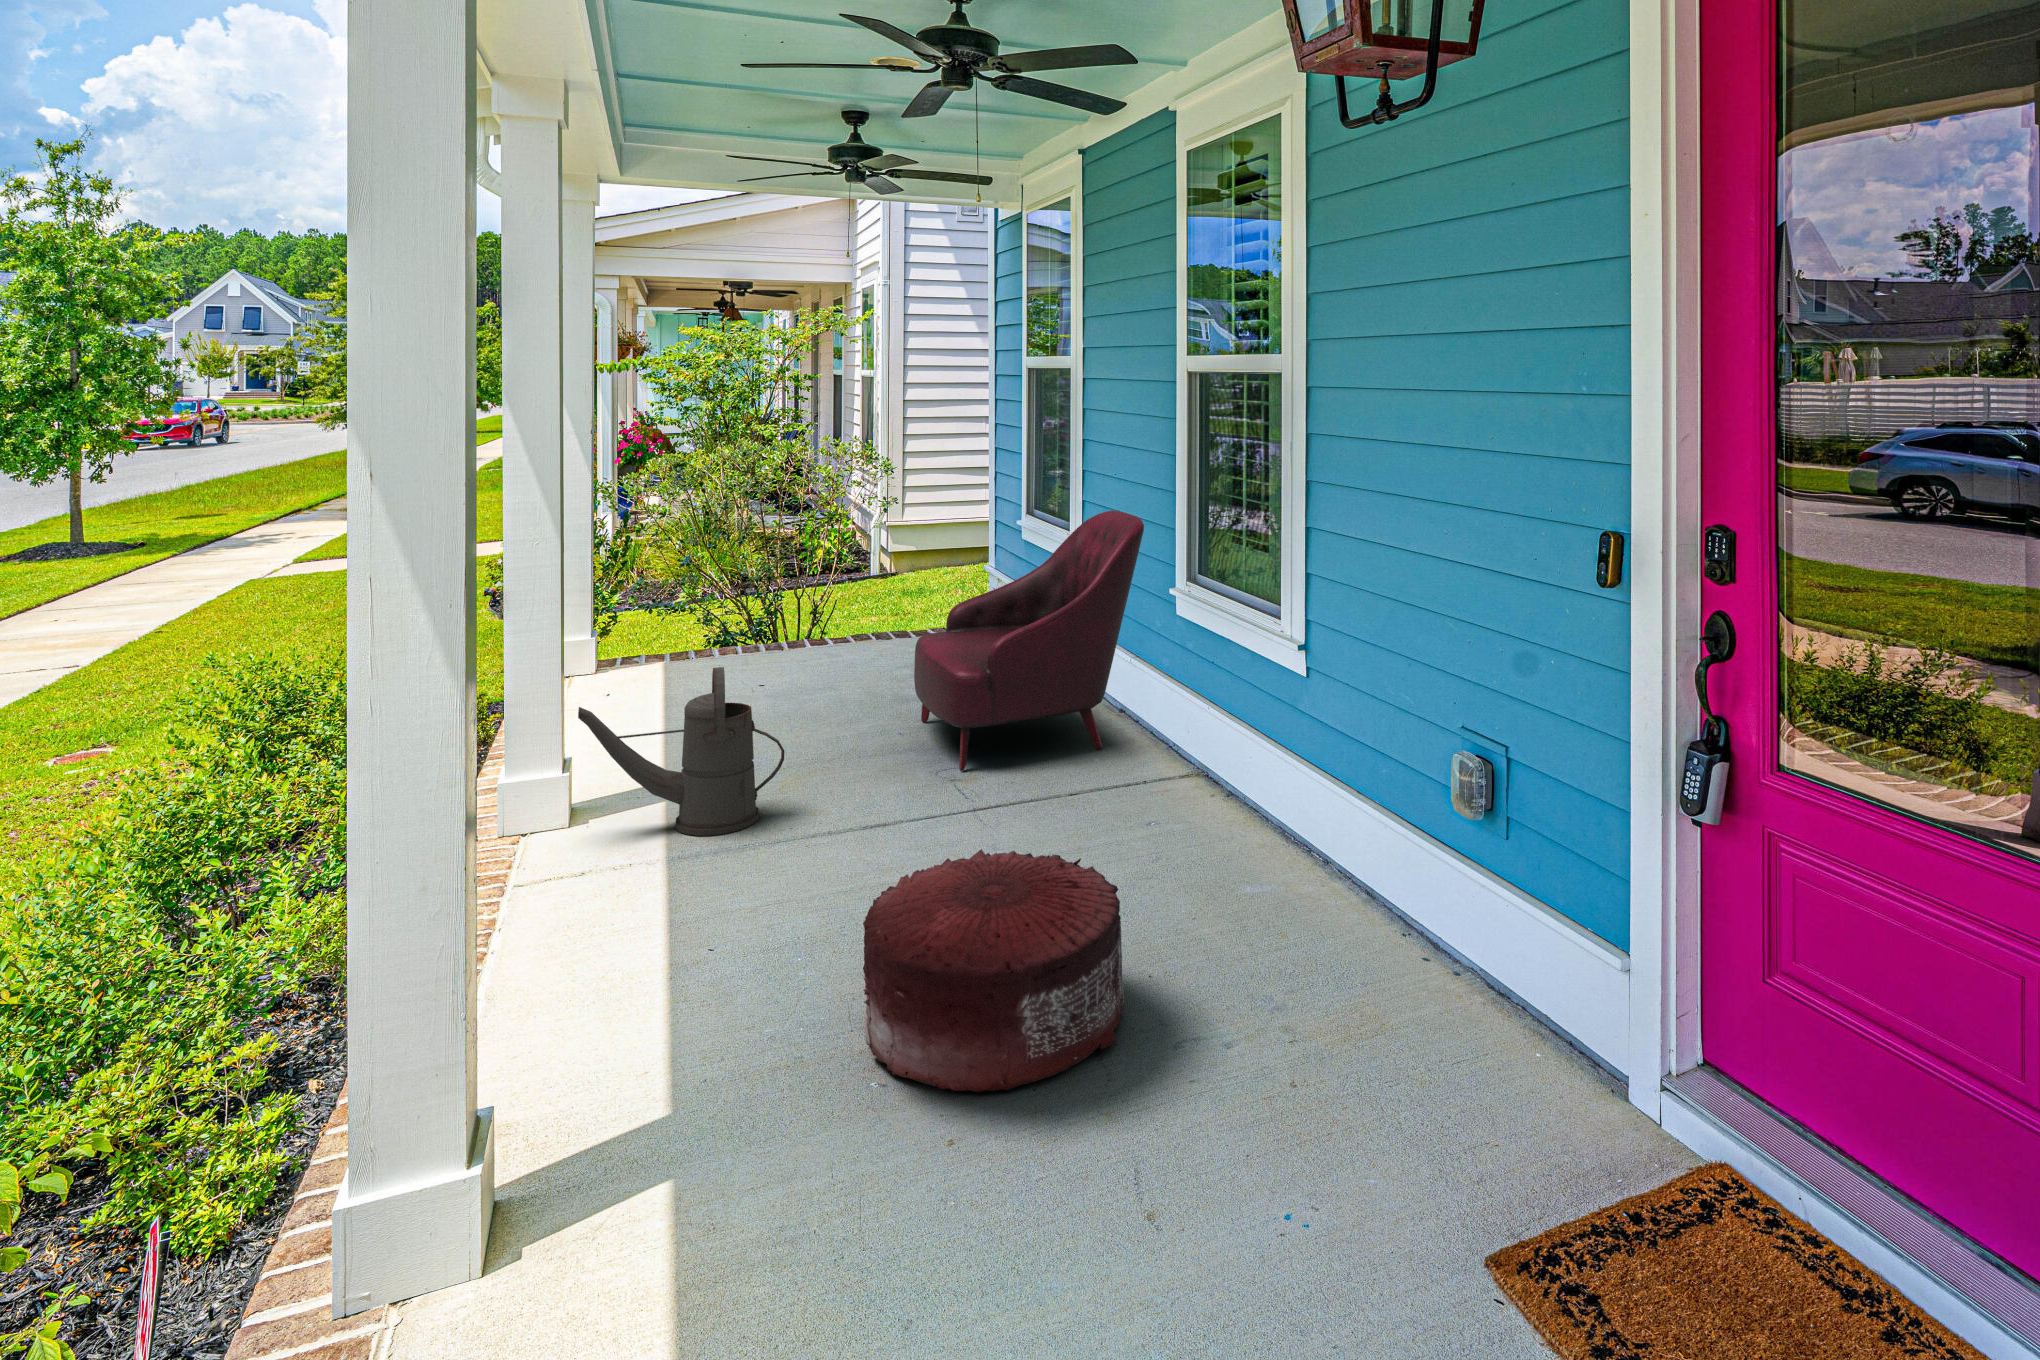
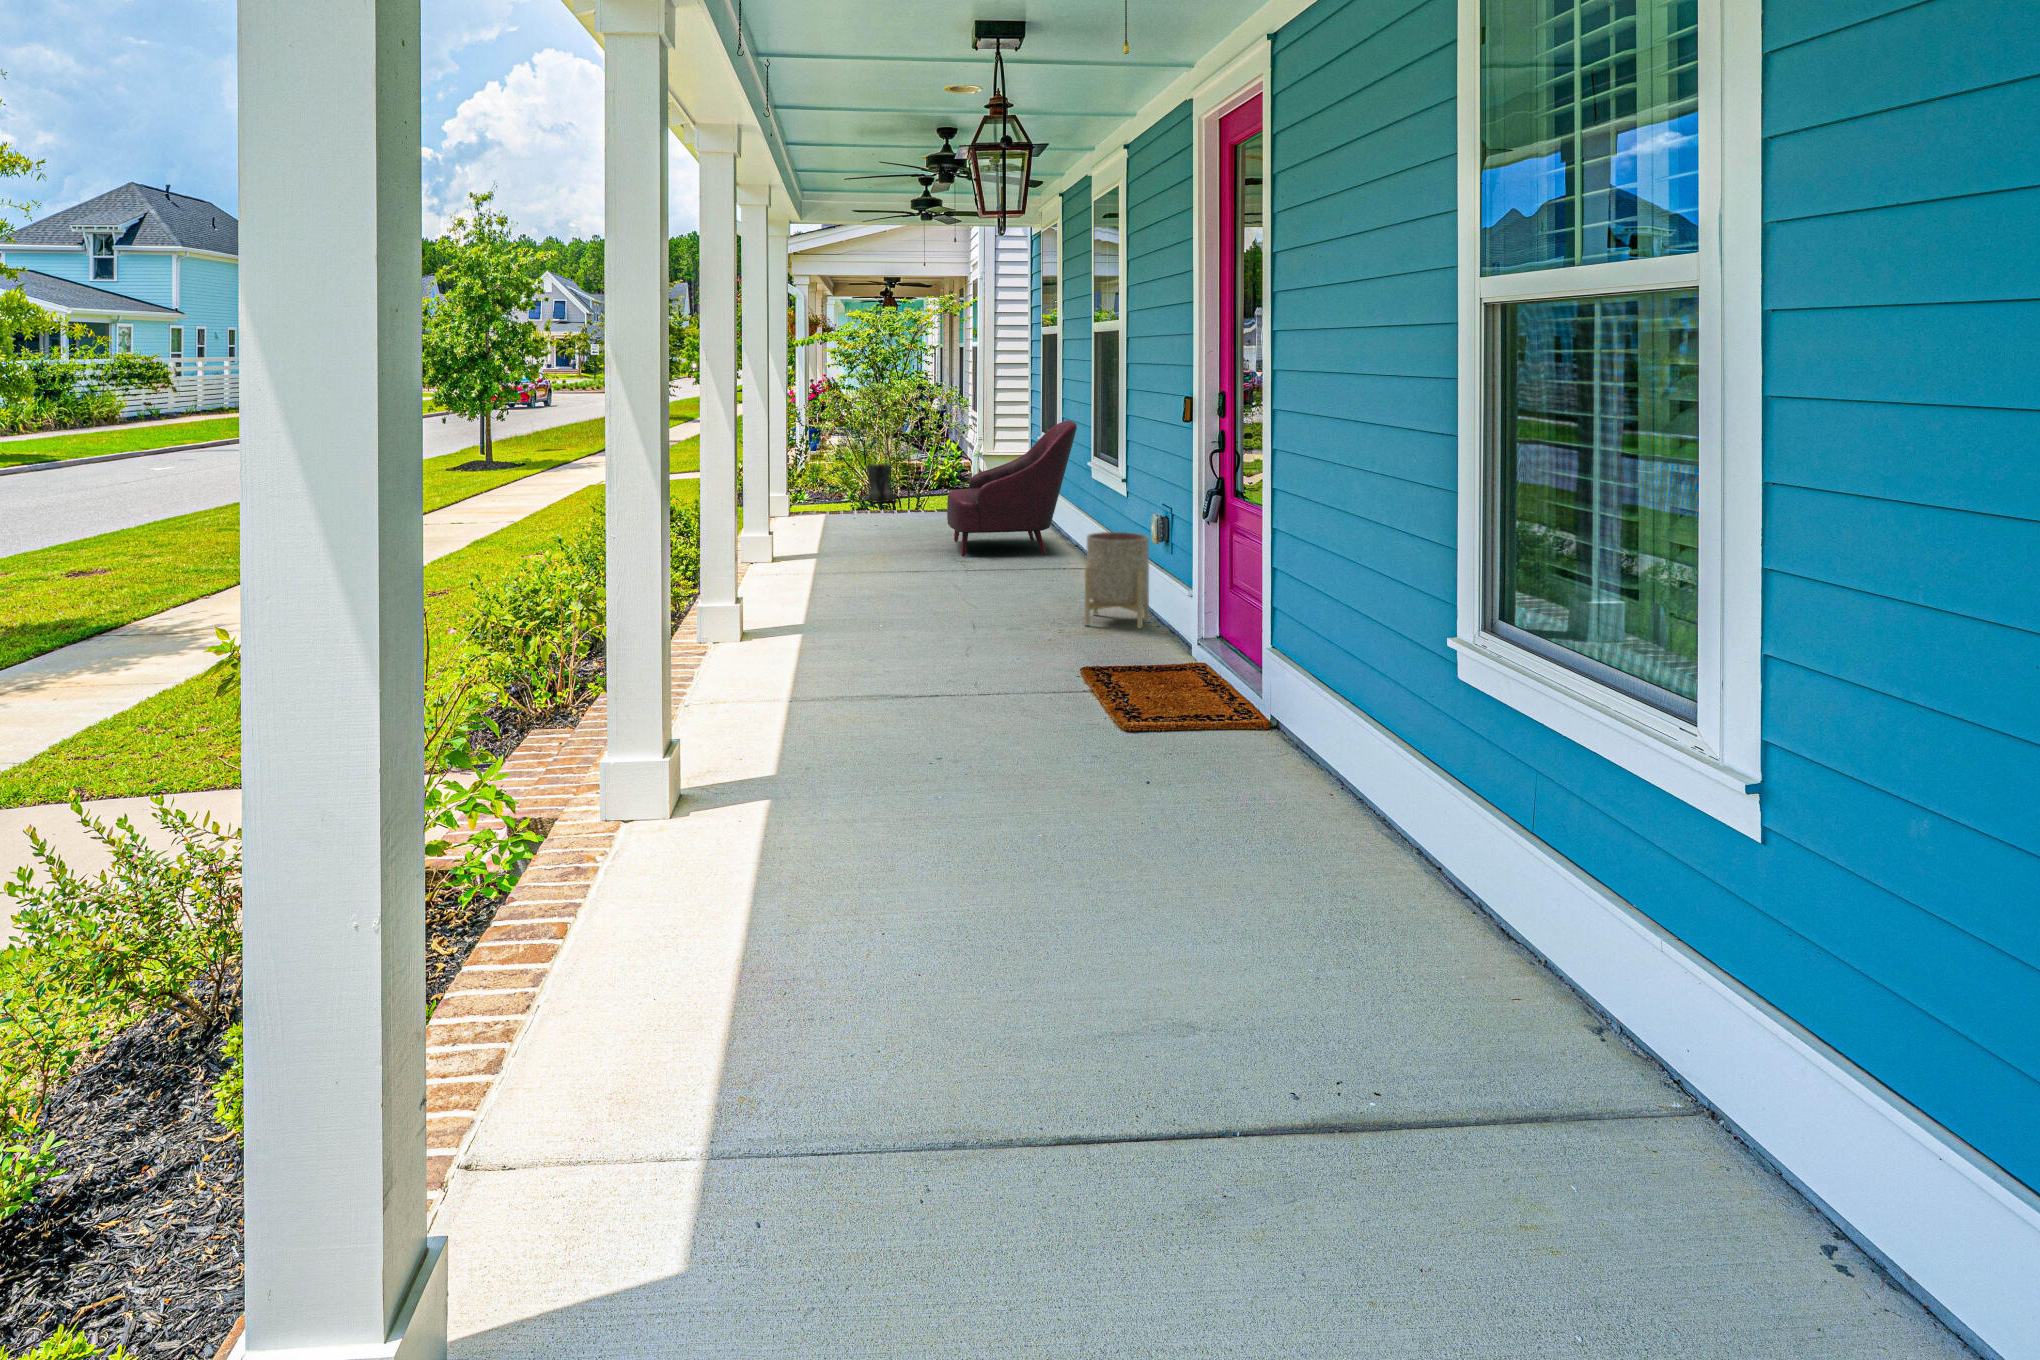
boots: none [725,558,778,622] -> present [866,464,896,503]
watering can: present [578,667,784,836] -> none [769,485,866,566]
planter: none [1367,803,1522,1049] -> present [1084,532,1149,629]
pouf: present [863,849,1124,1092] -> none [868,547,980,620]

